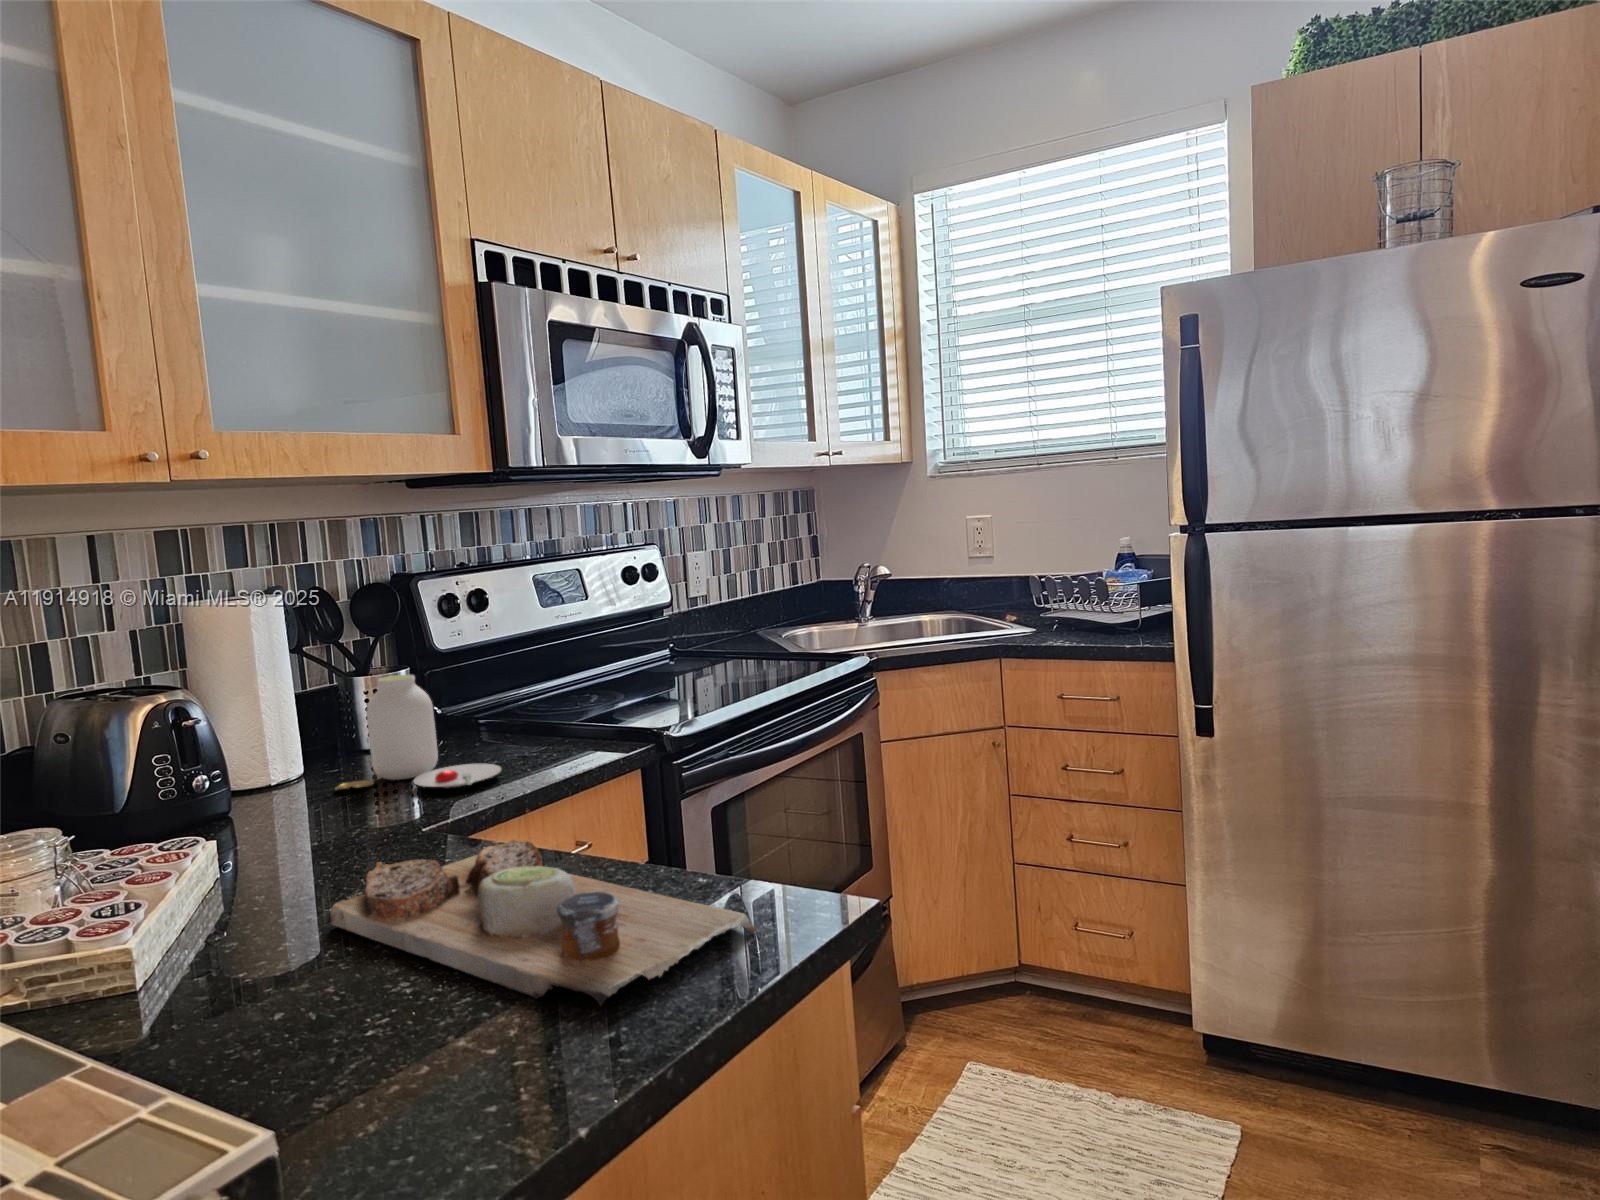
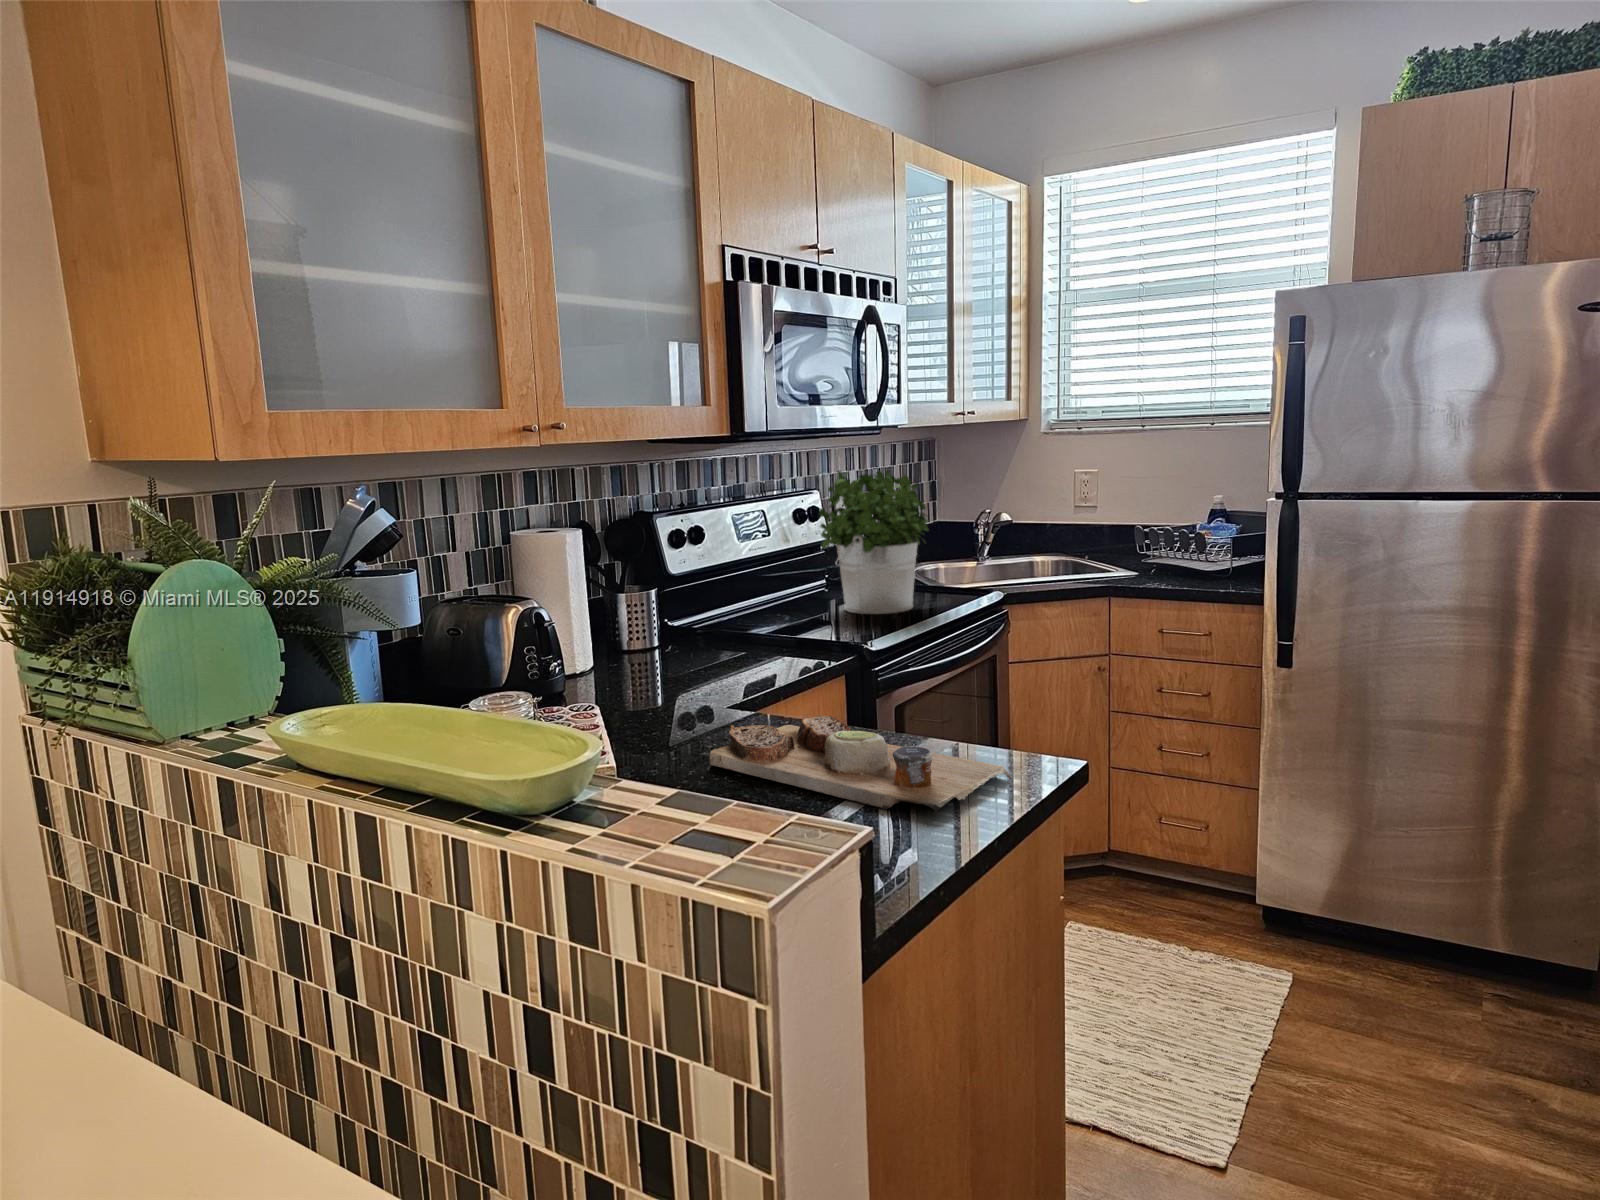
potted plant: none [635,515,769,692] -> present [819,470,928,614]
jar: present [335,675,501,789] -> none [628,594,754,680]

